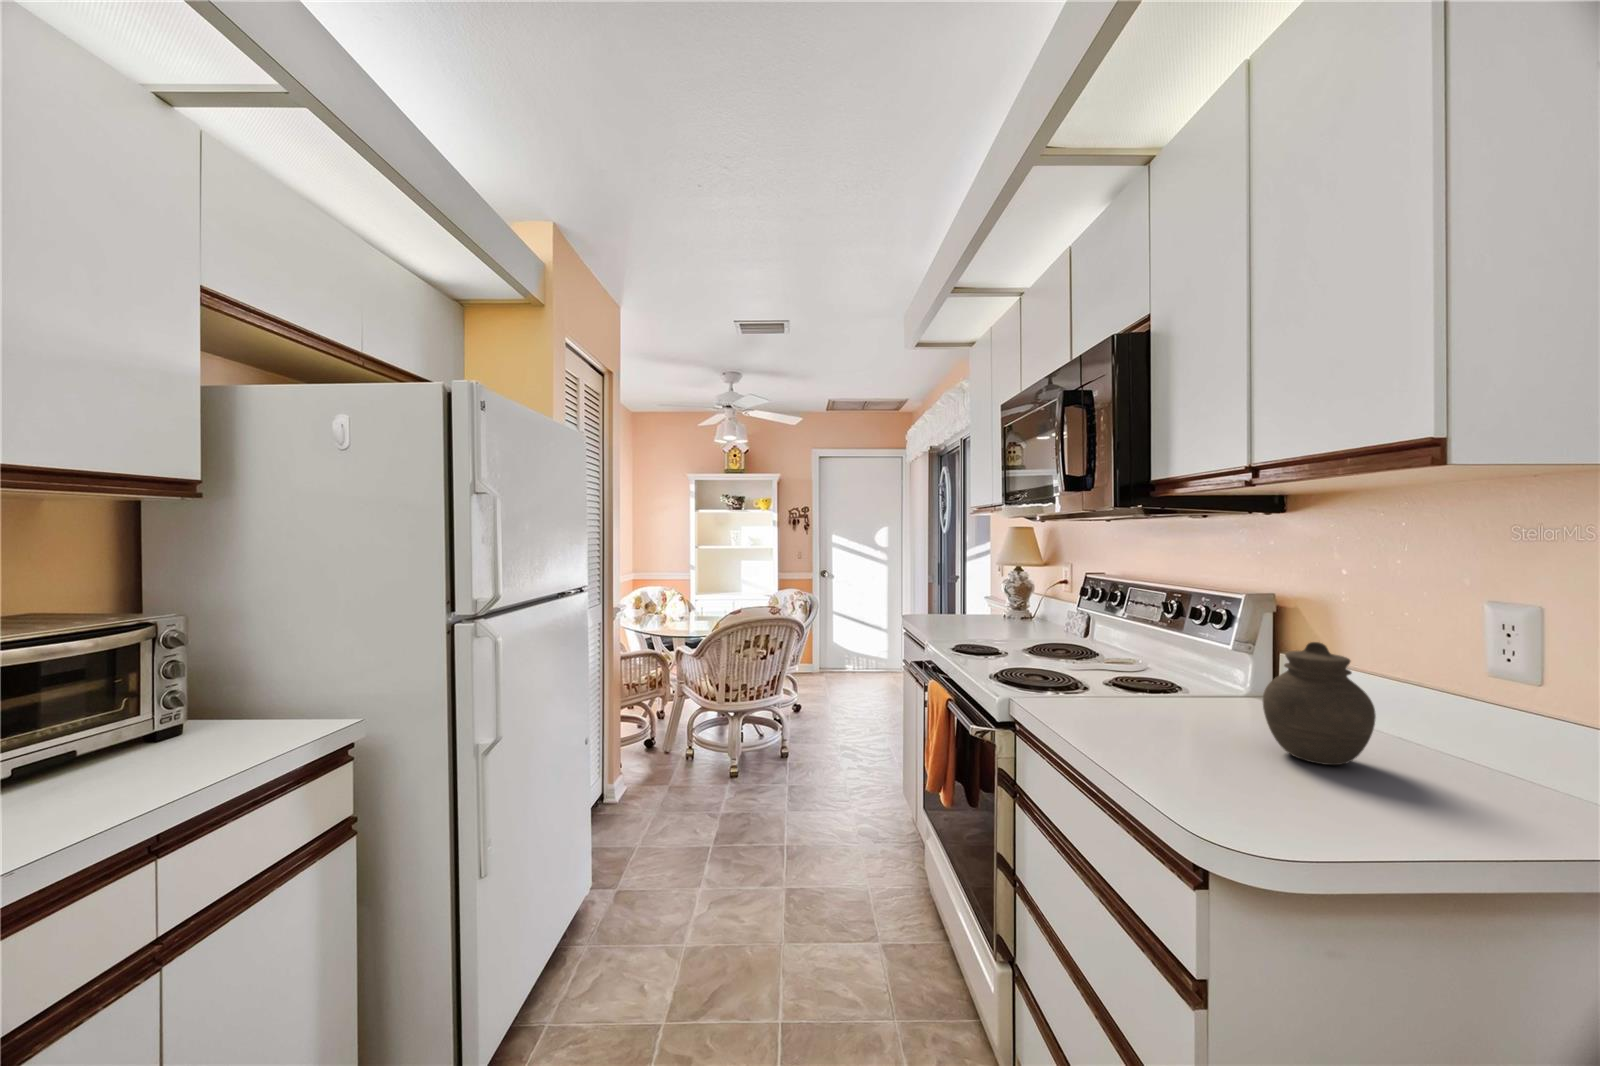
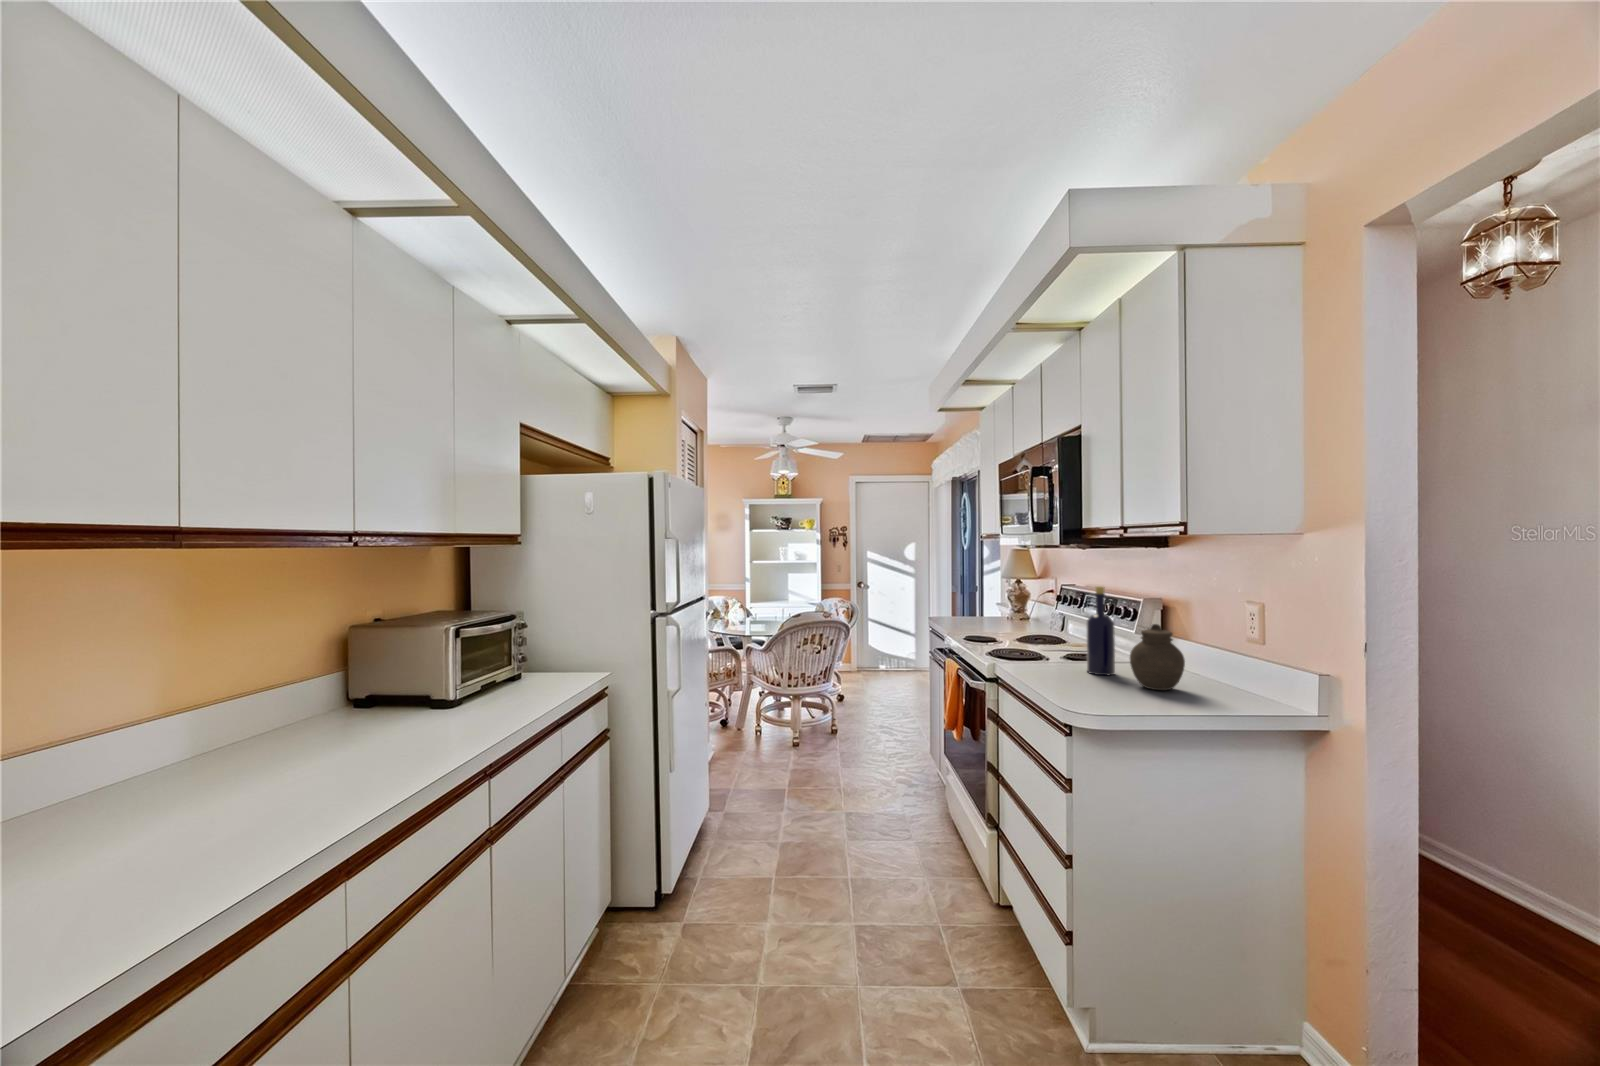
bottle: none [1165,574,1217,725] -> present [1087,586,1115,675]

